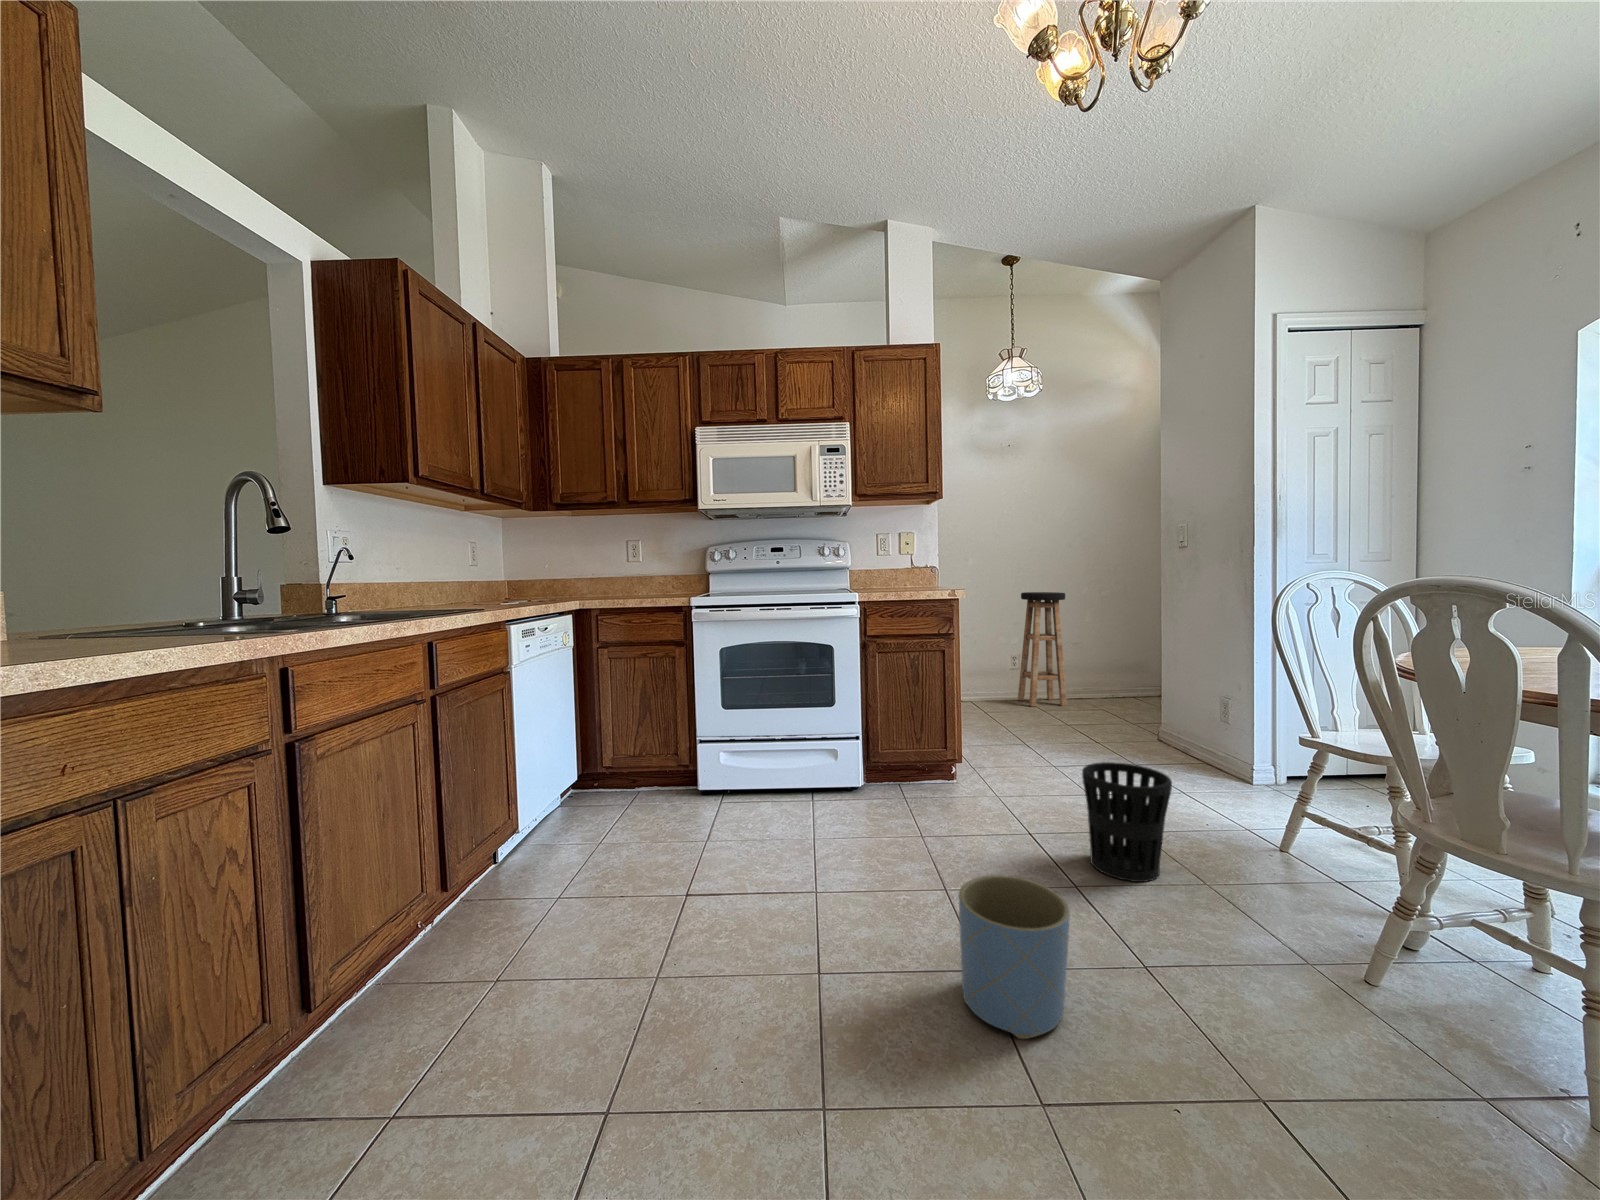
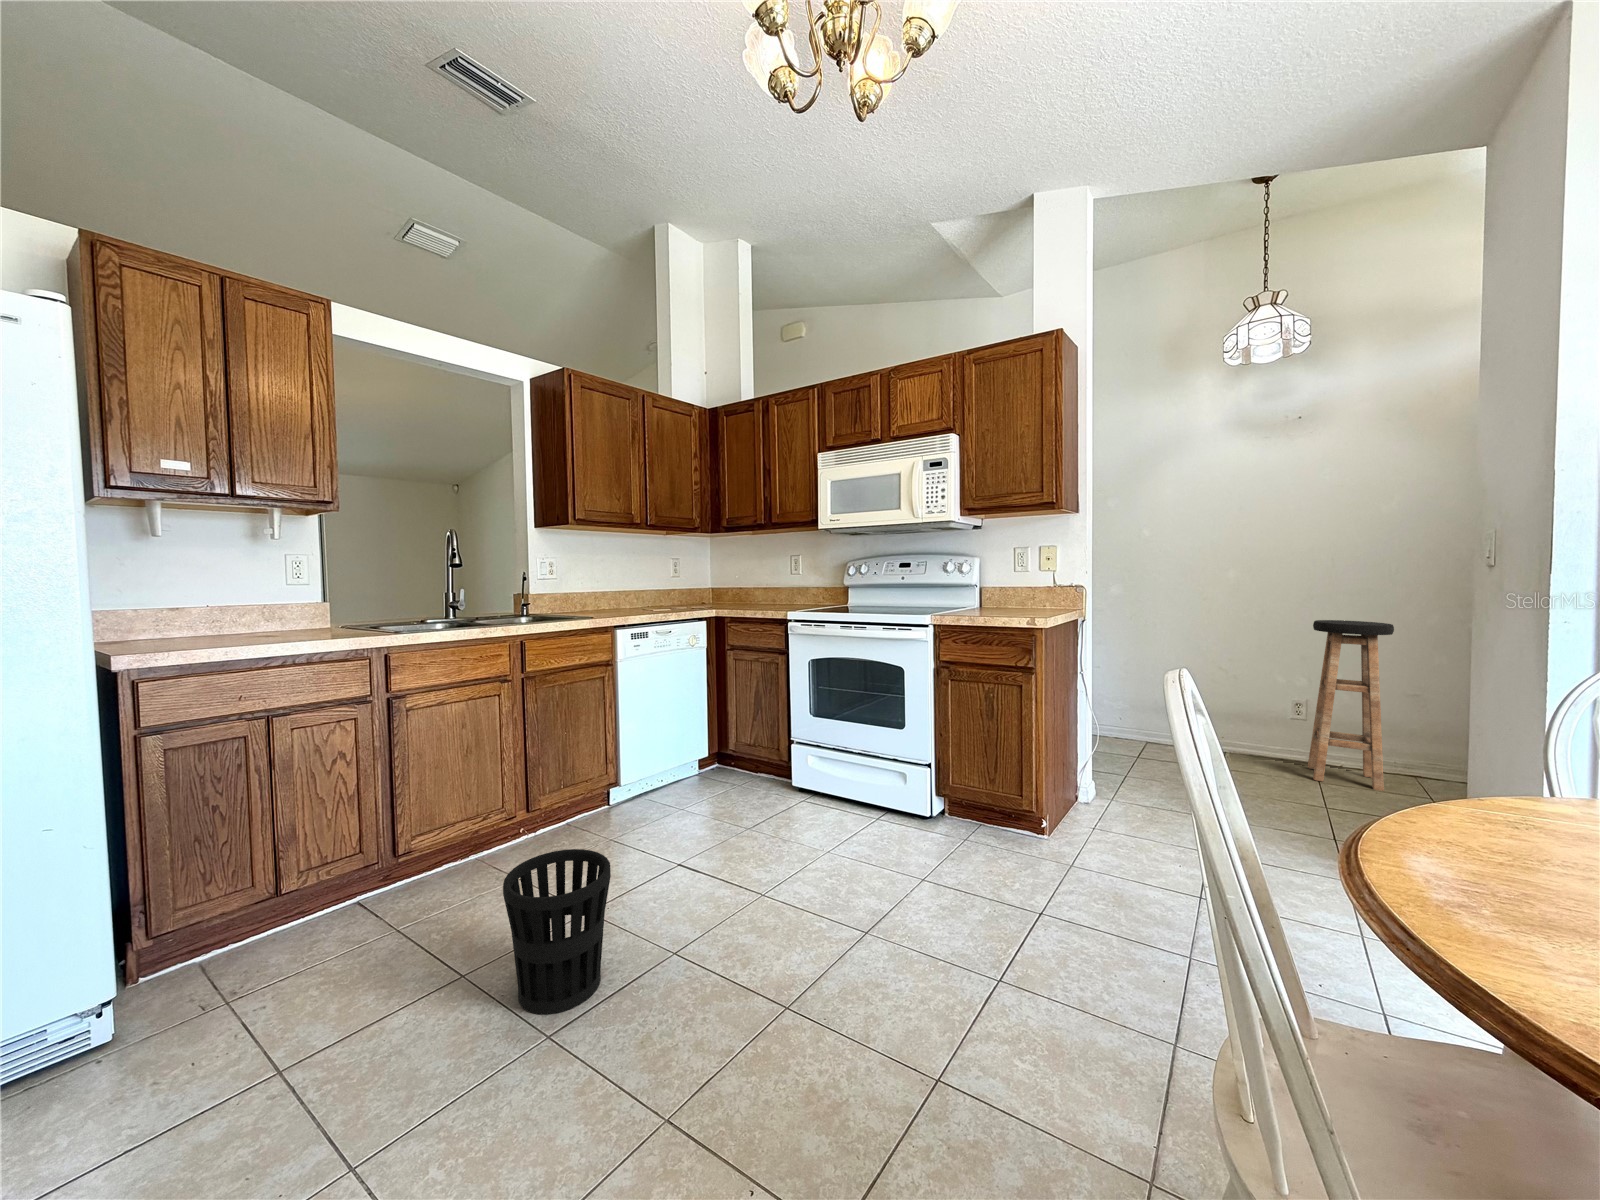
wastebasket: present [1082,762,1172,882] -> present [503,849,611,1015]
planter: present [959,875,1070,1039] -> none [695,928,804,1105]

